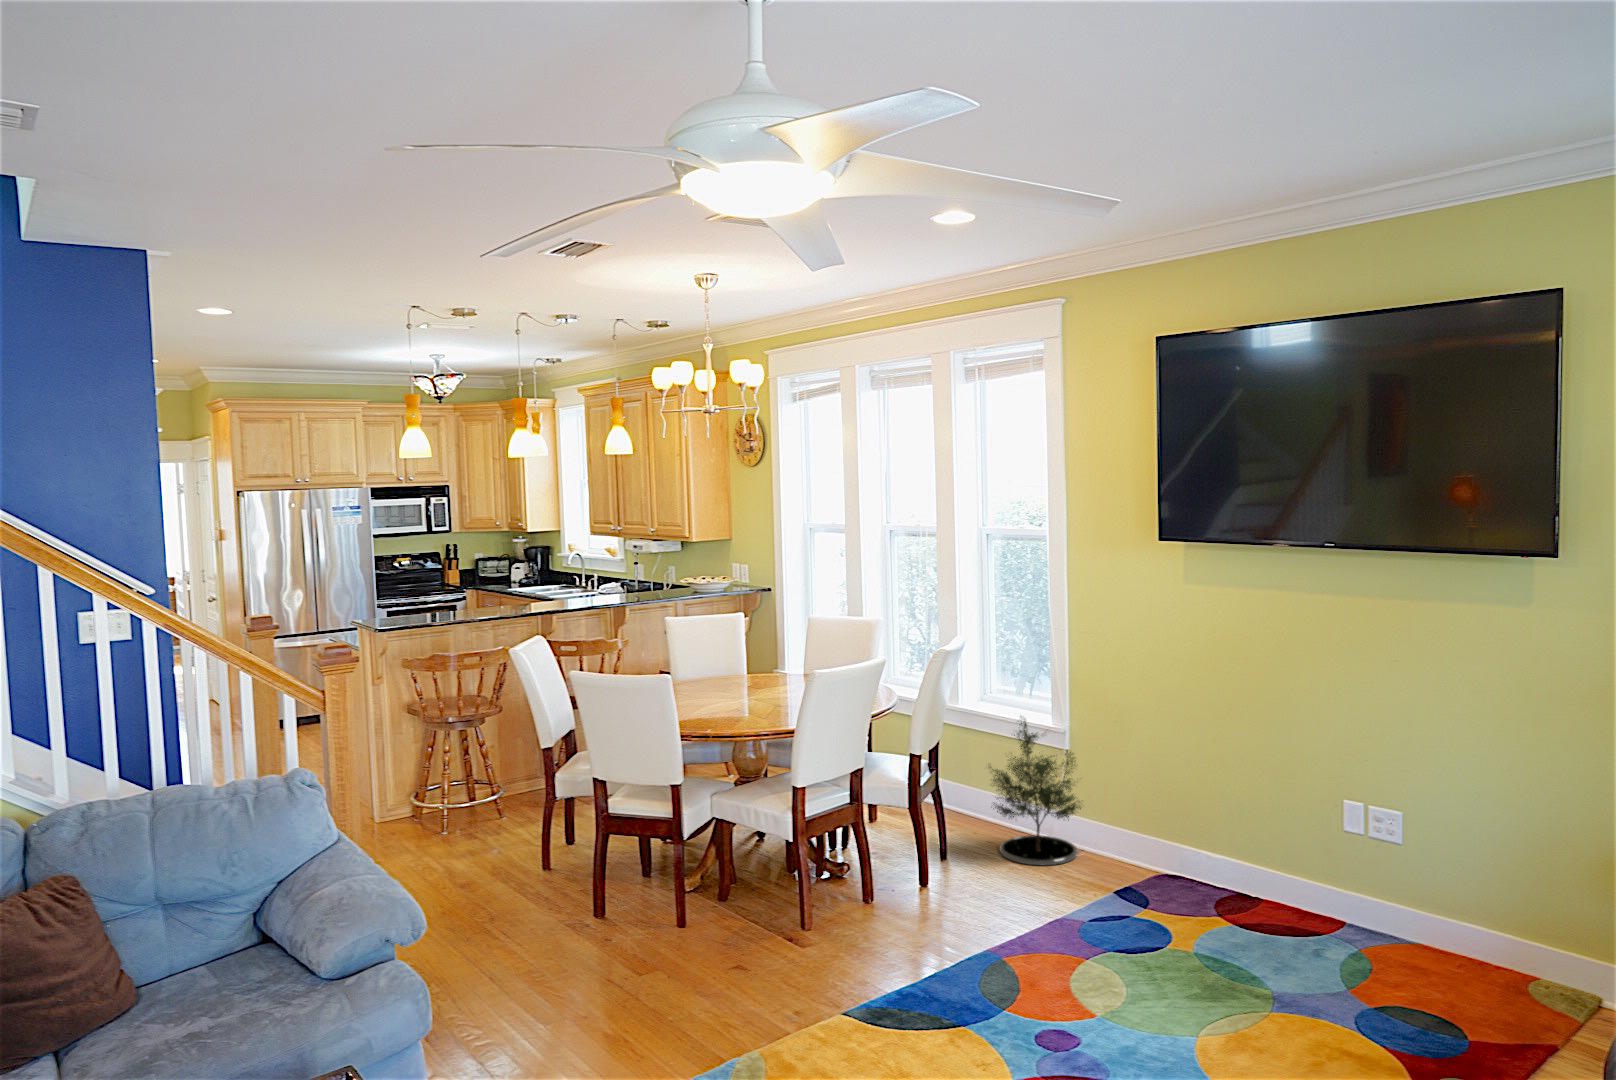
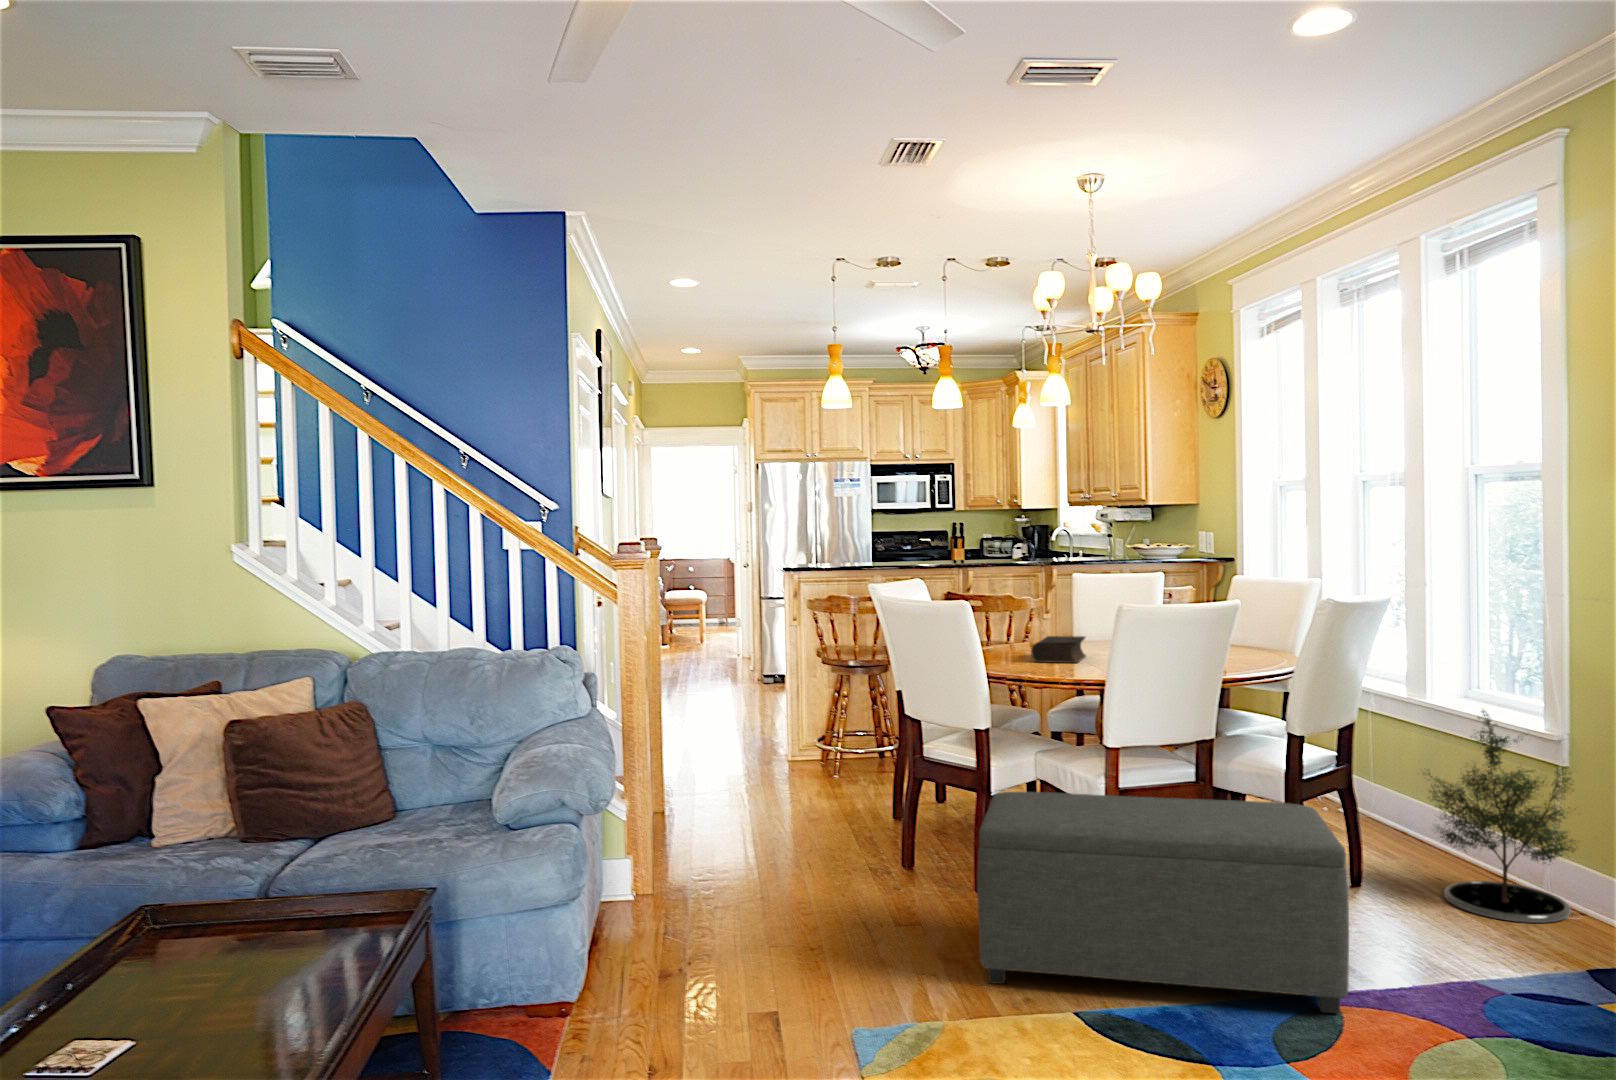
book: none [702,688,748,719] -> present [1031,636,1085,663]
ottoman: none [729,815,1018,1016] -> present [977,792,1349,1013]

